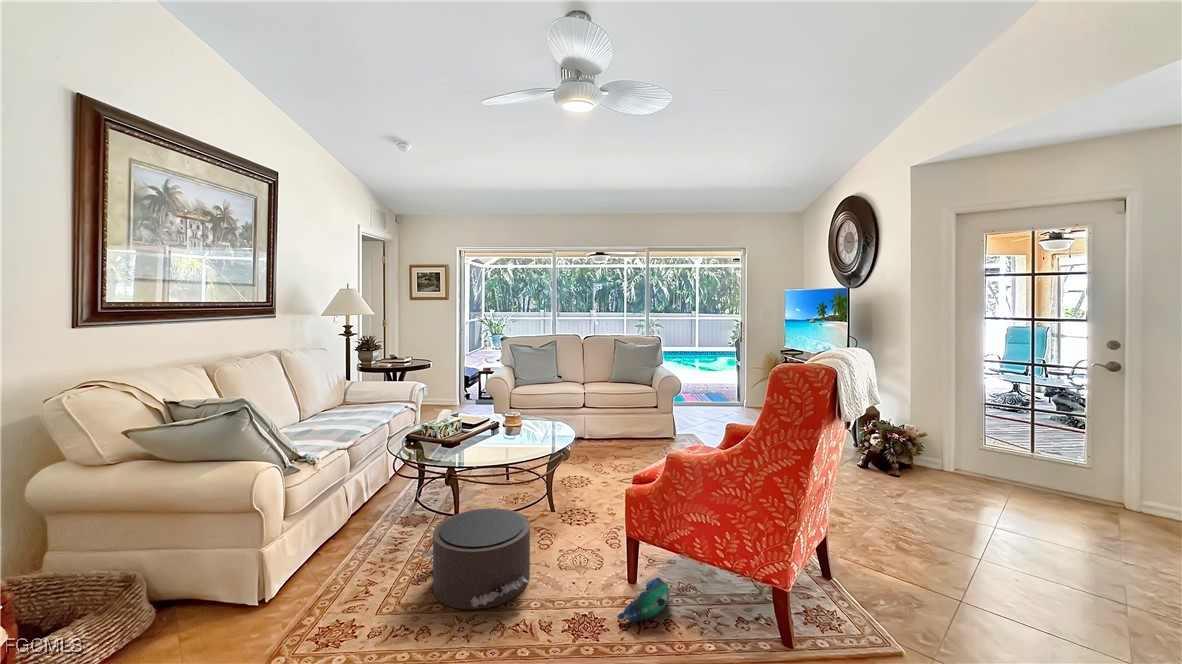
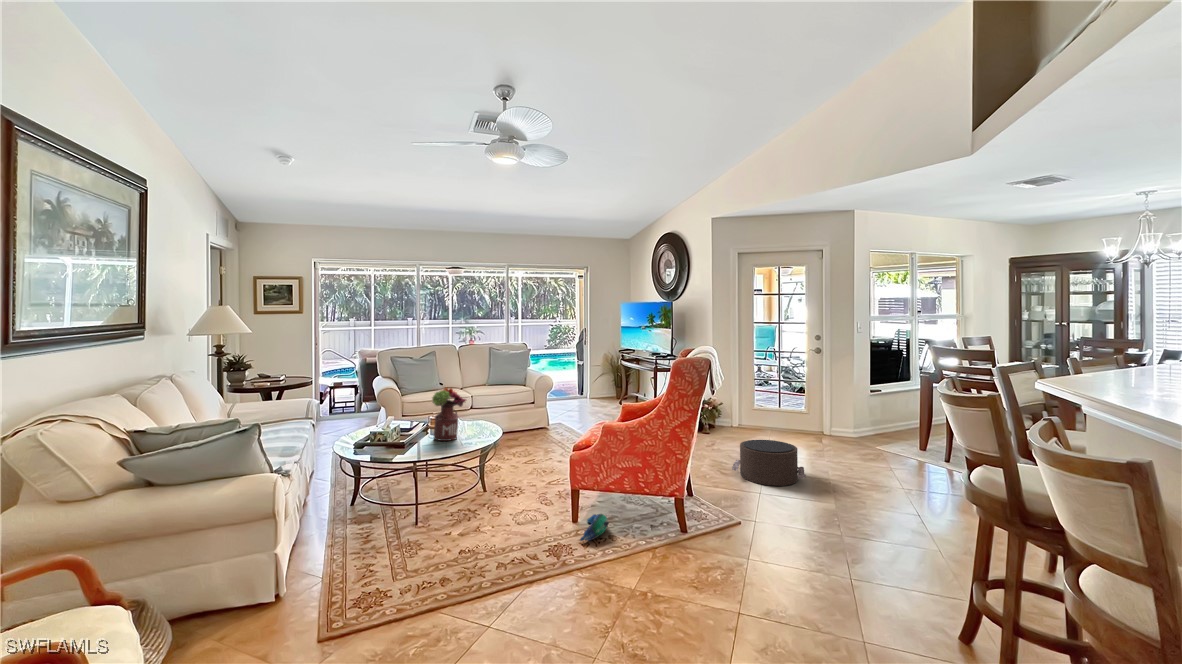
flower arrangement: none [489,380,531,443] -> present [432,388,466,441]
pouf: present [423,508,530,610] -> present [732,440,806,486]

